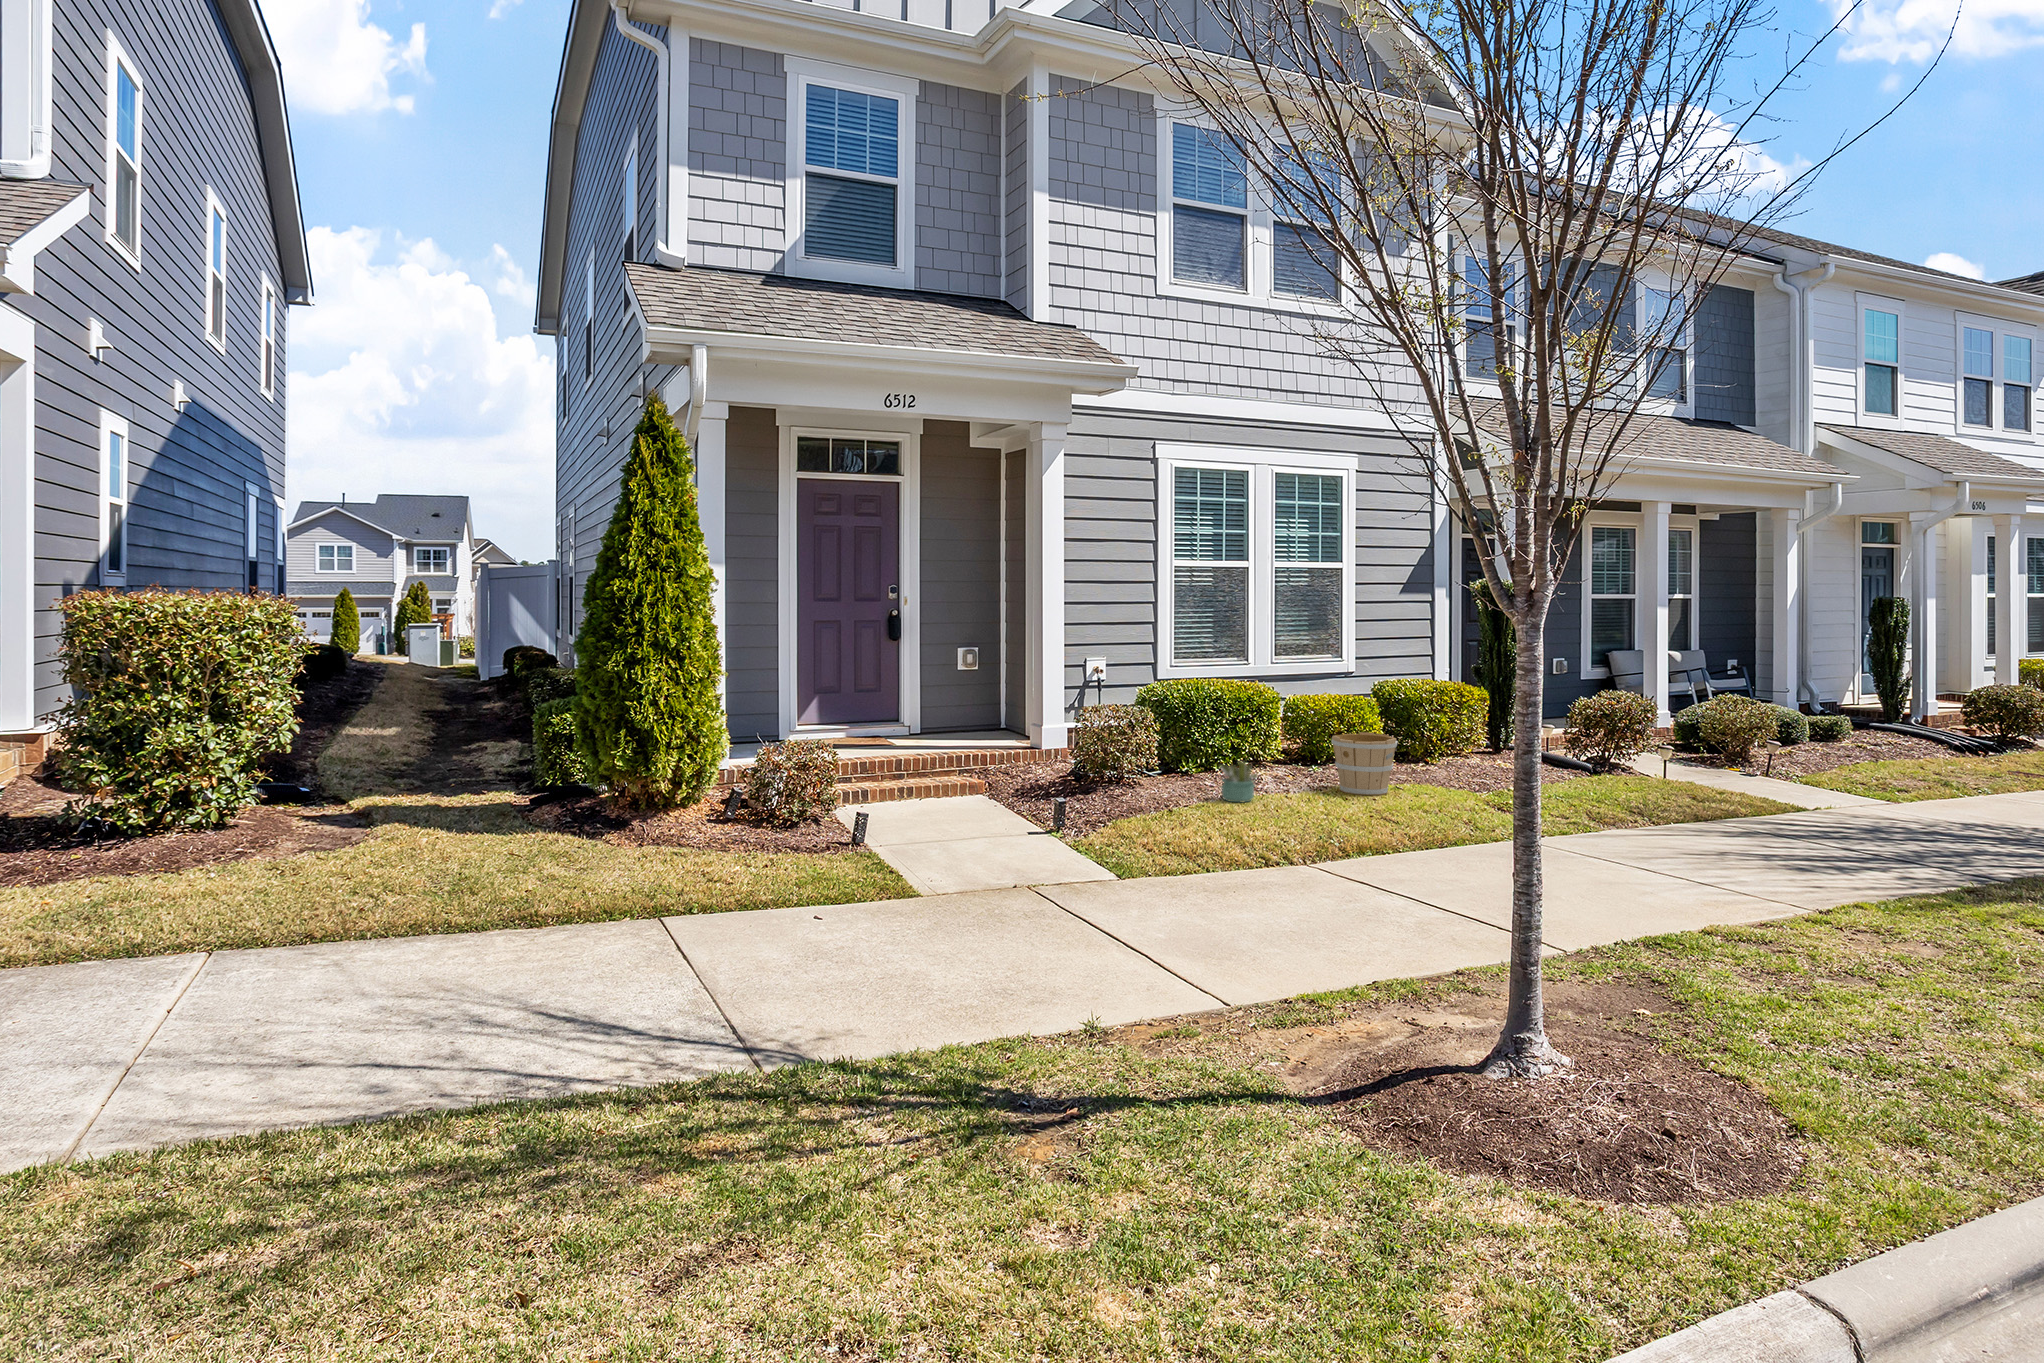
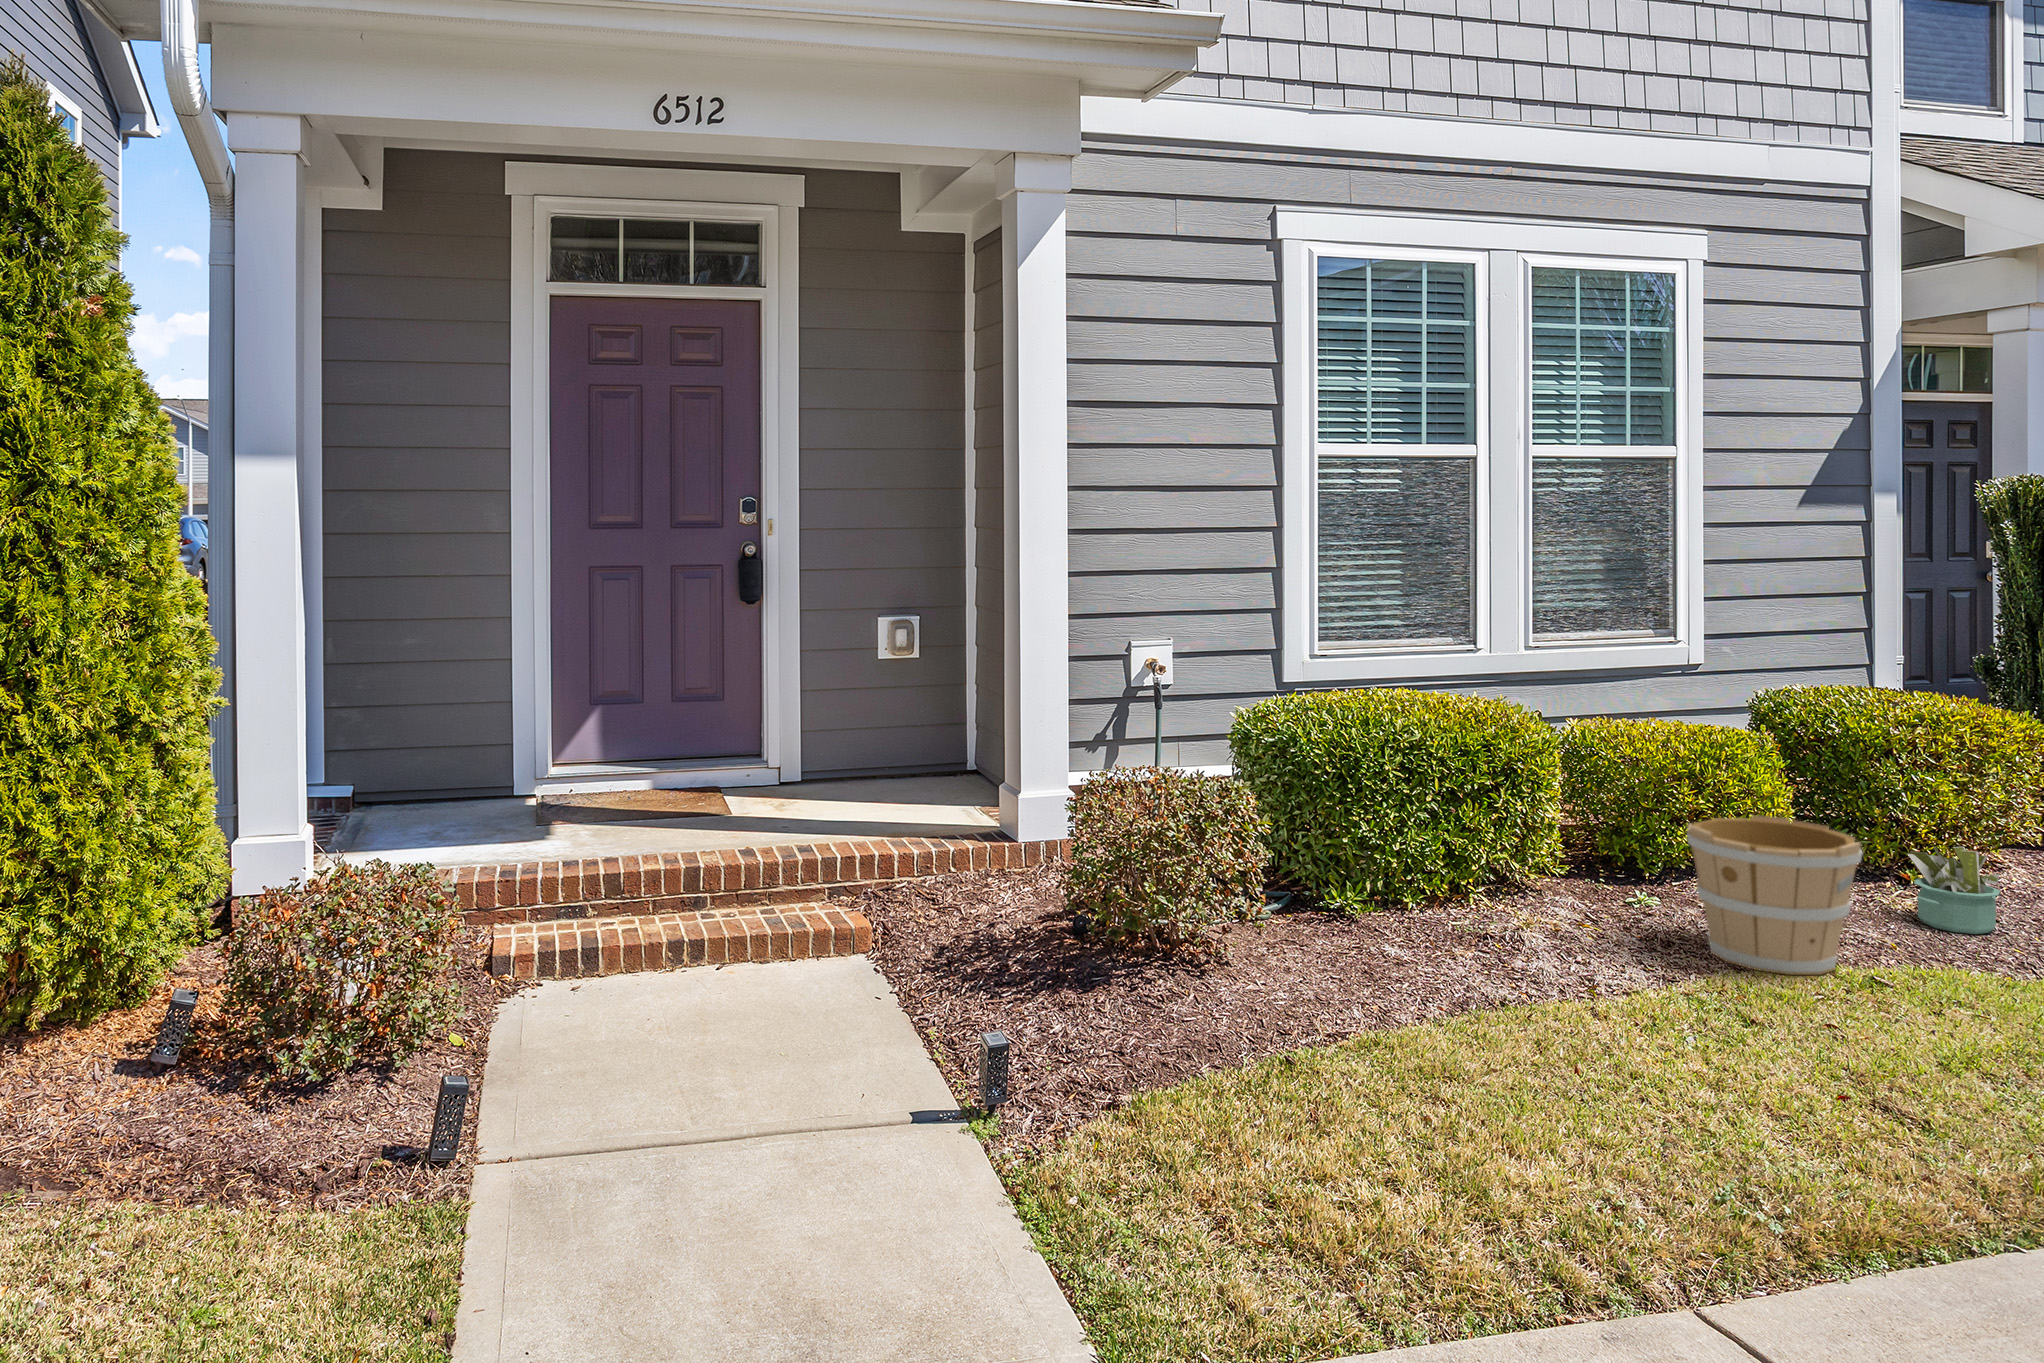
decorative plant: present [1220,761,1258,802] -> present [1908,847,2000,934]

